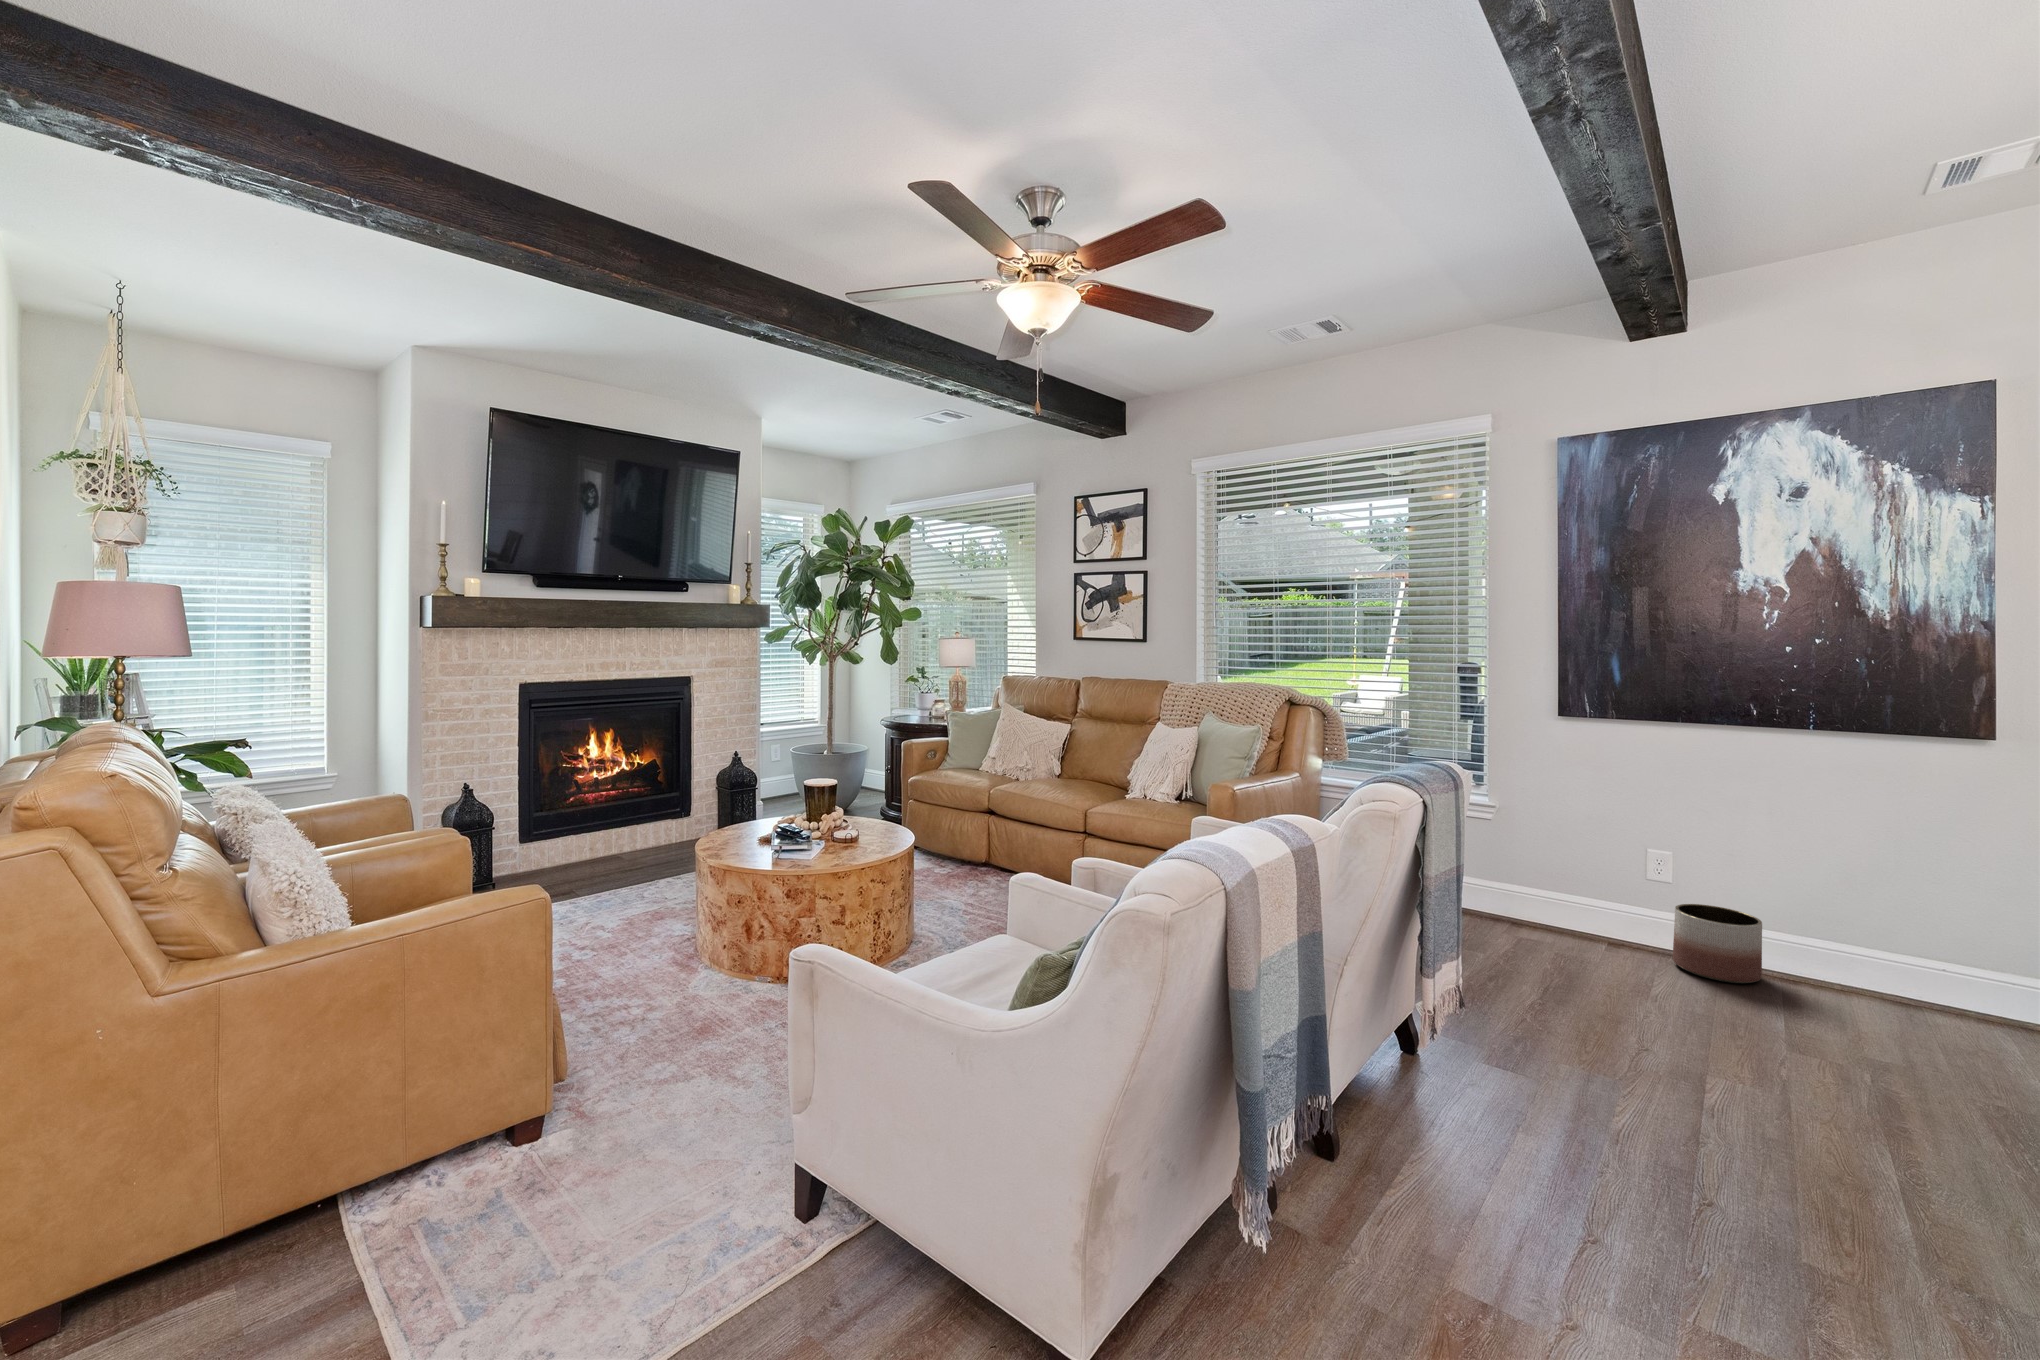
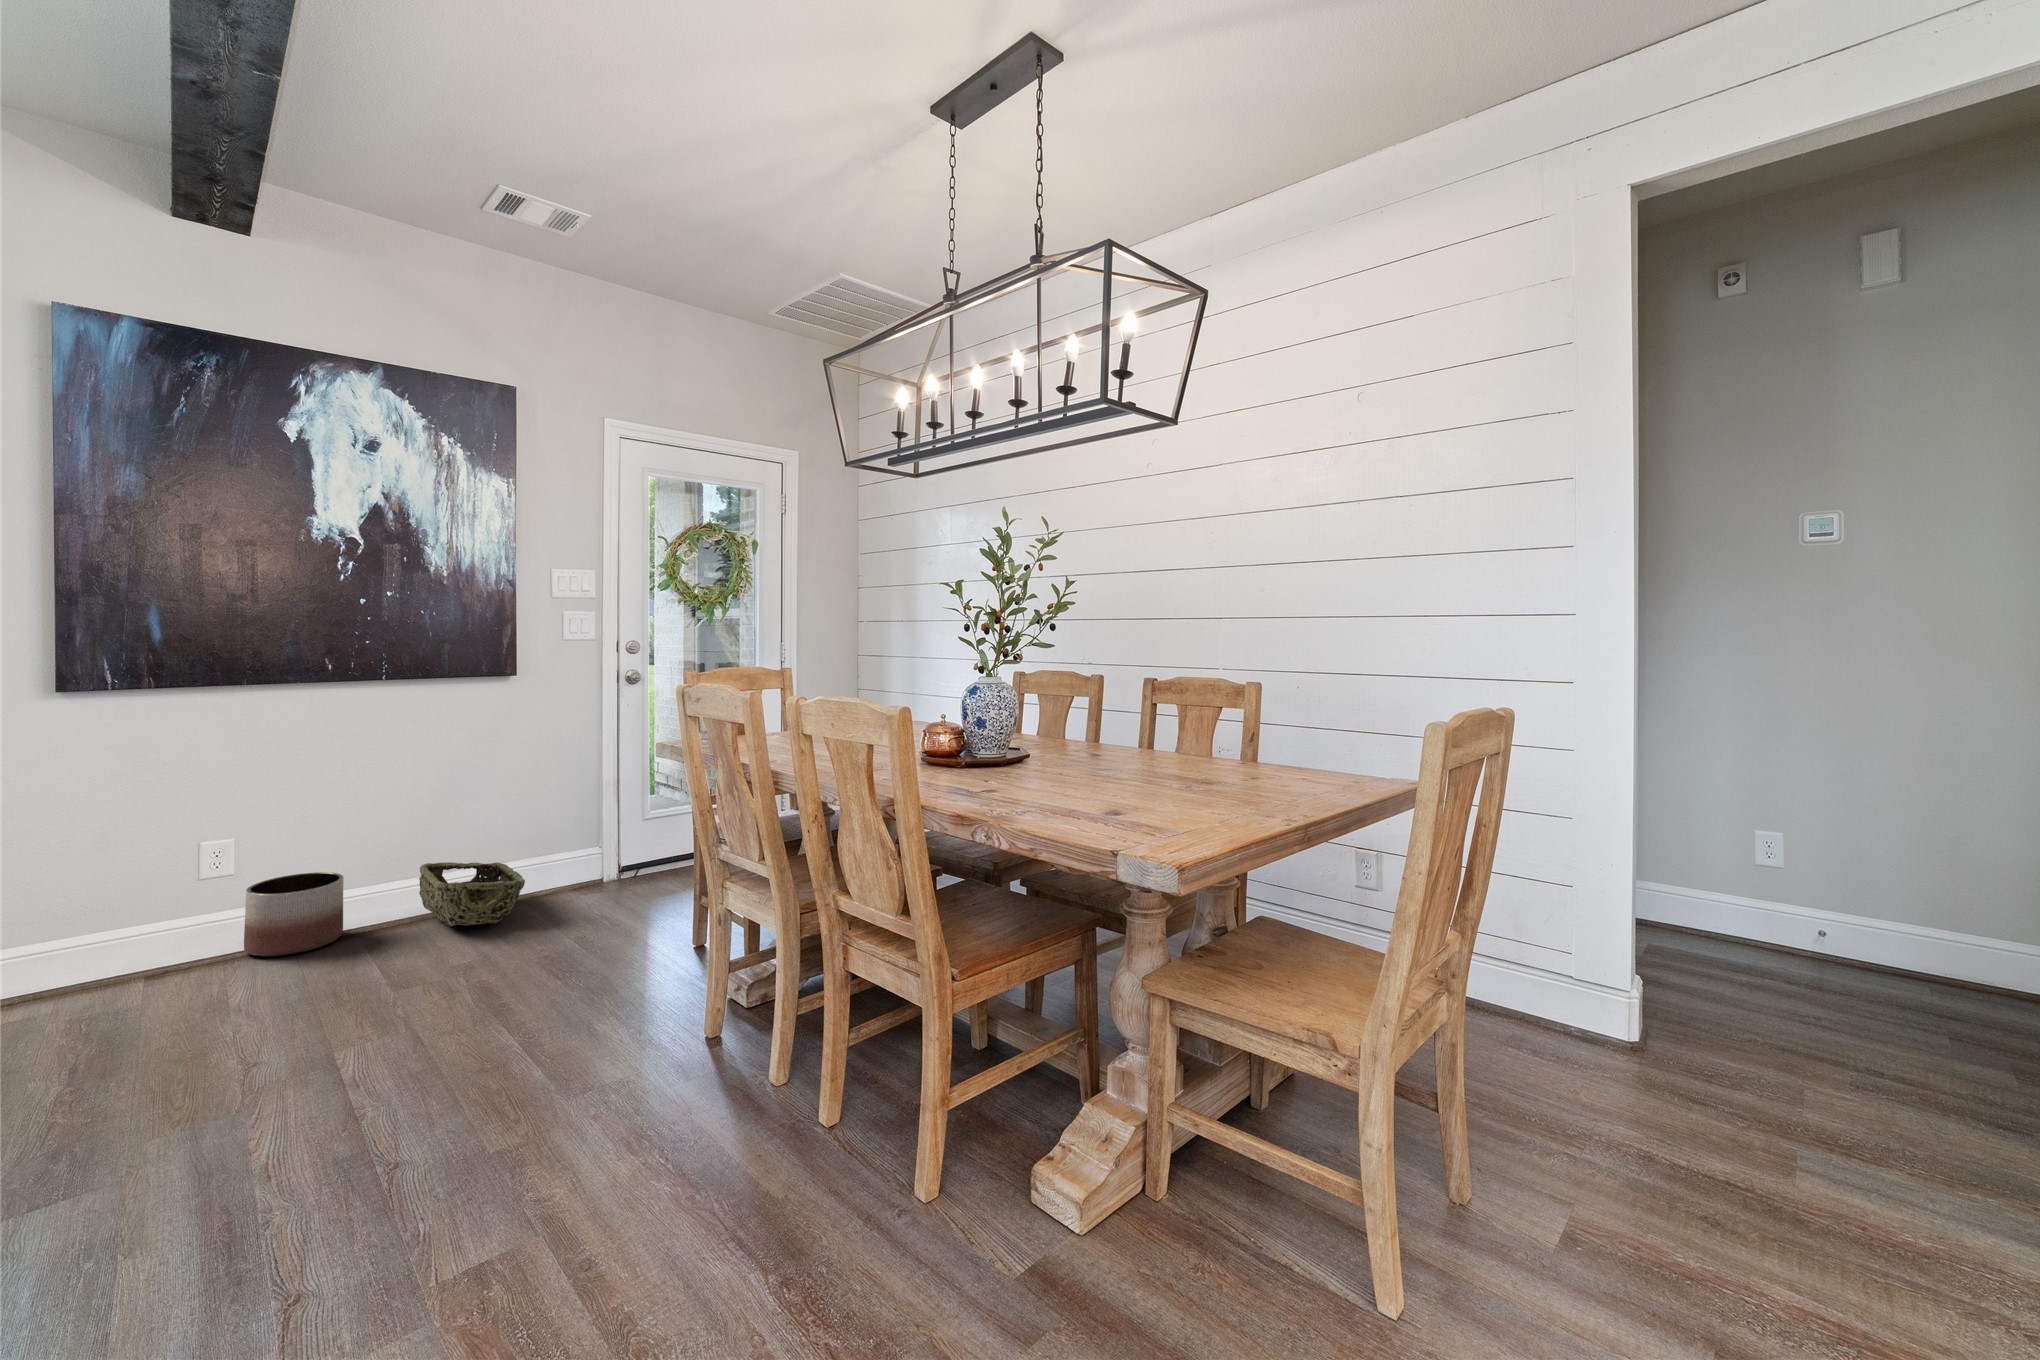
woven basket: none [1848,941,1983,1040] -> present [419,862,525,926]

